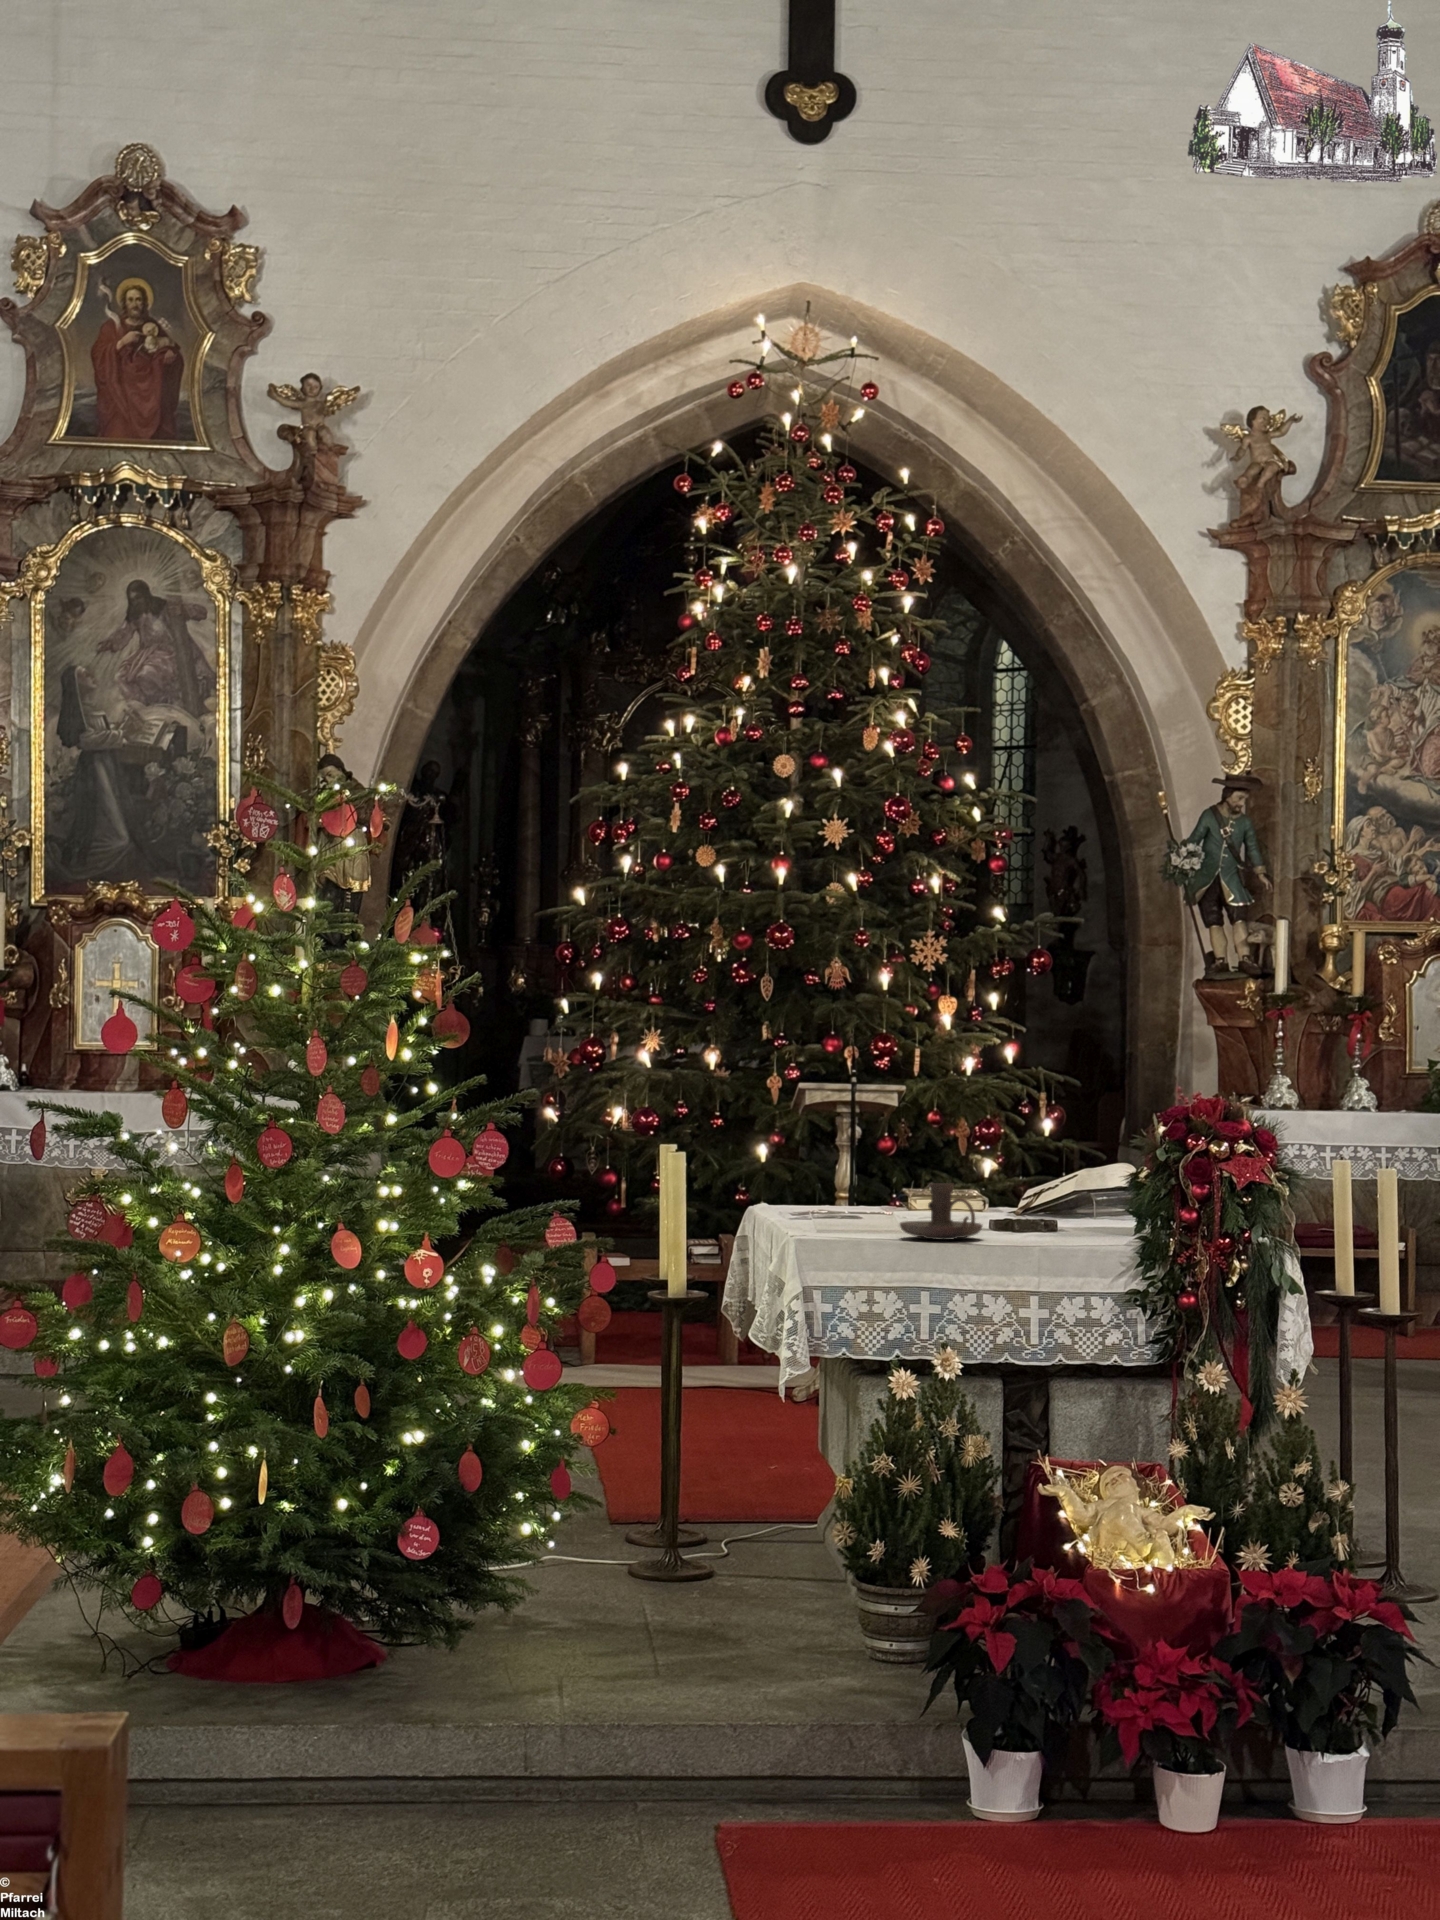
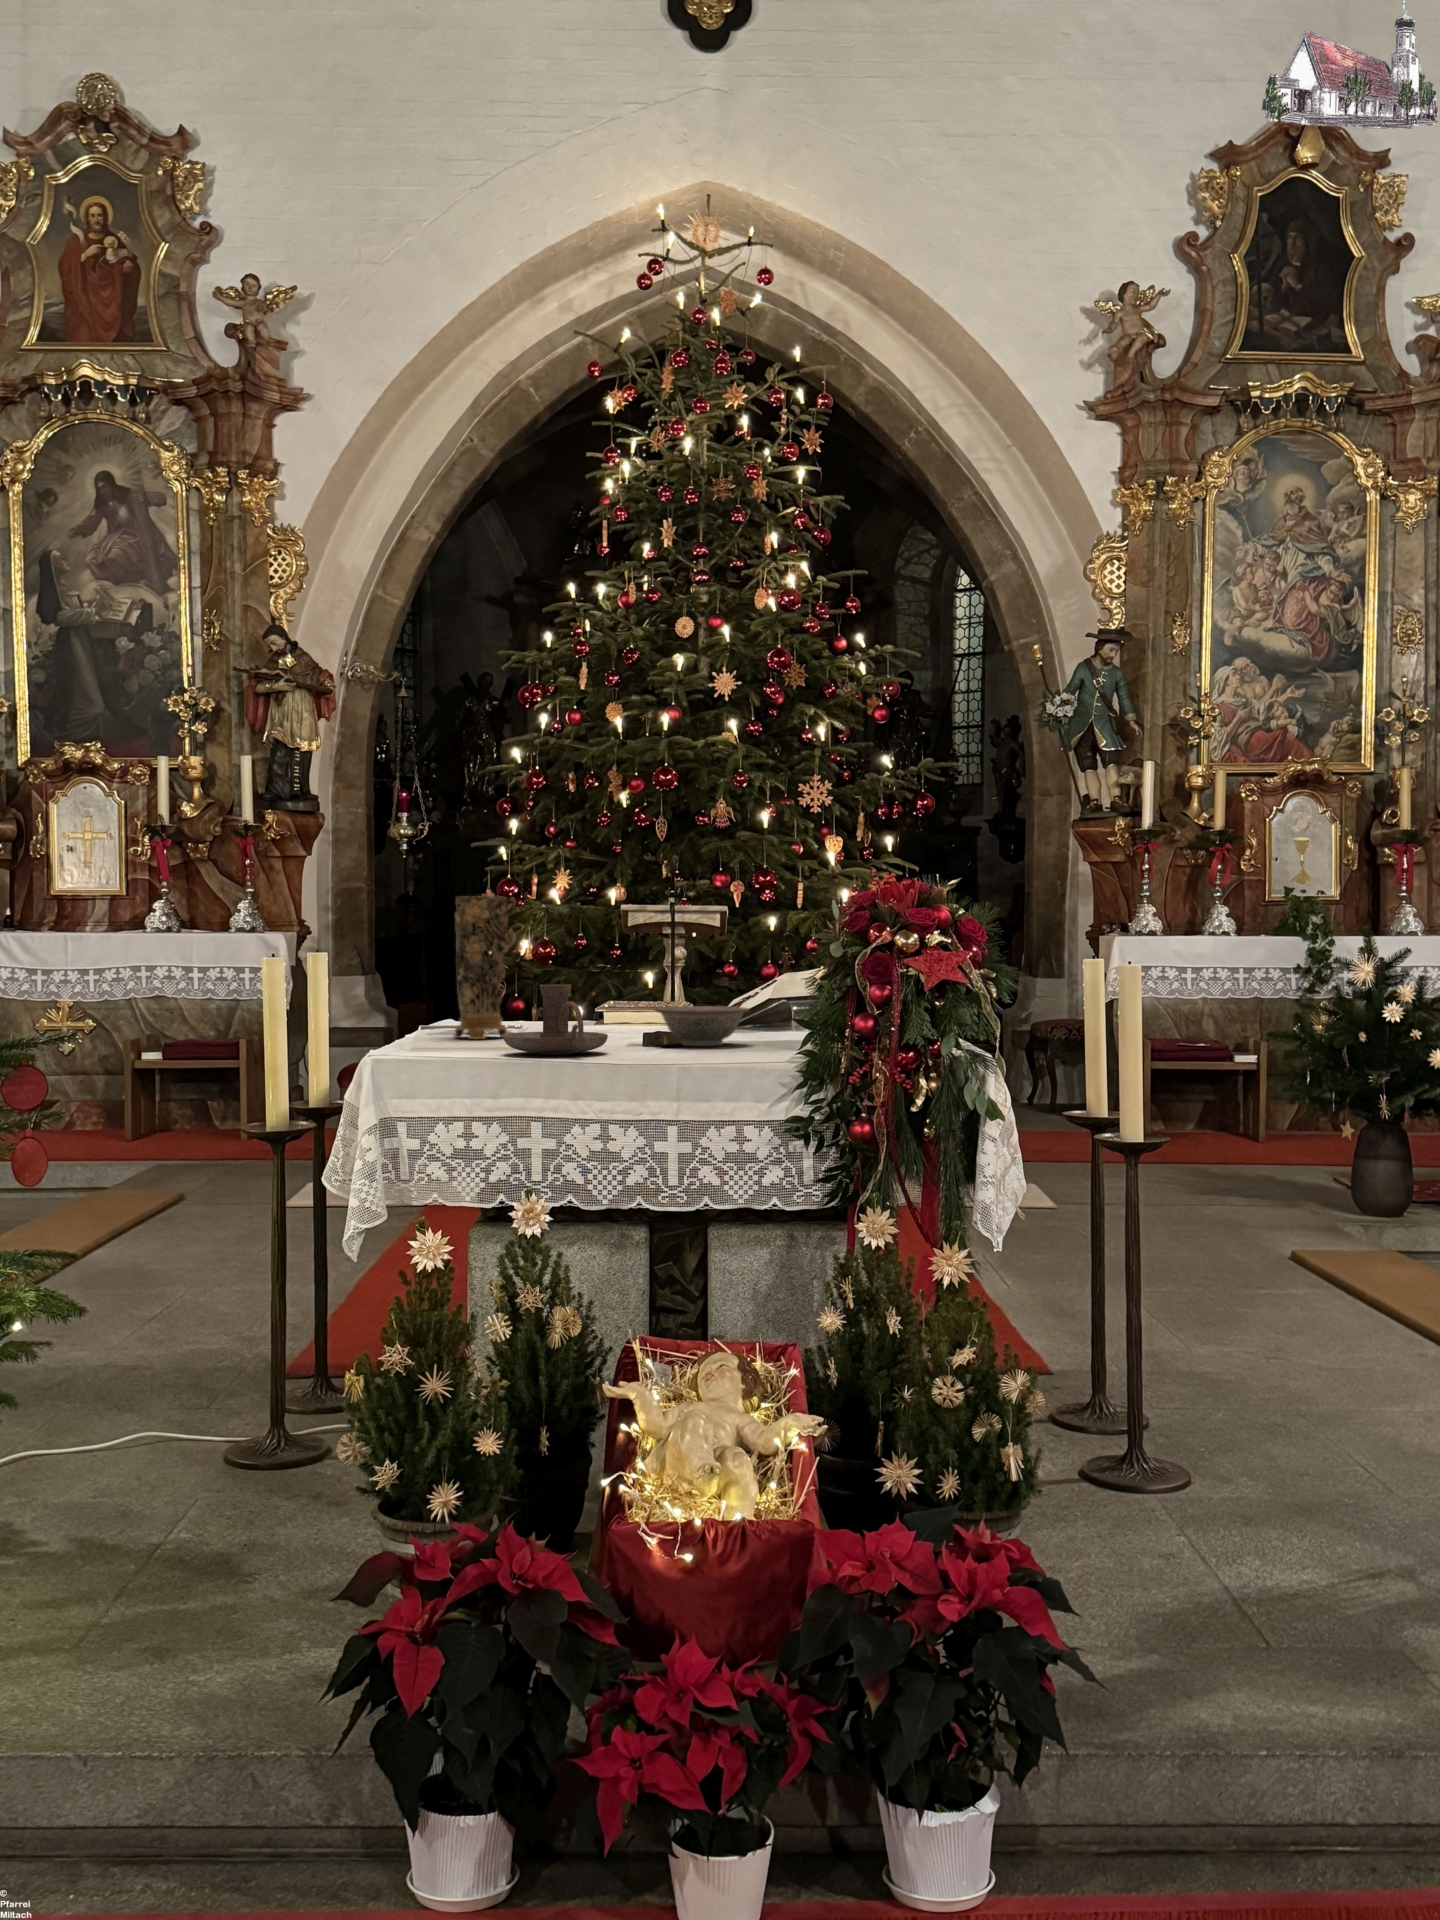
decorative vase: none [812,1105,867,1225] -> present [454,896,516,1039]
decorative bowl: none [1002,1200,1080,1233] -> present [655,1006,749,1046]

